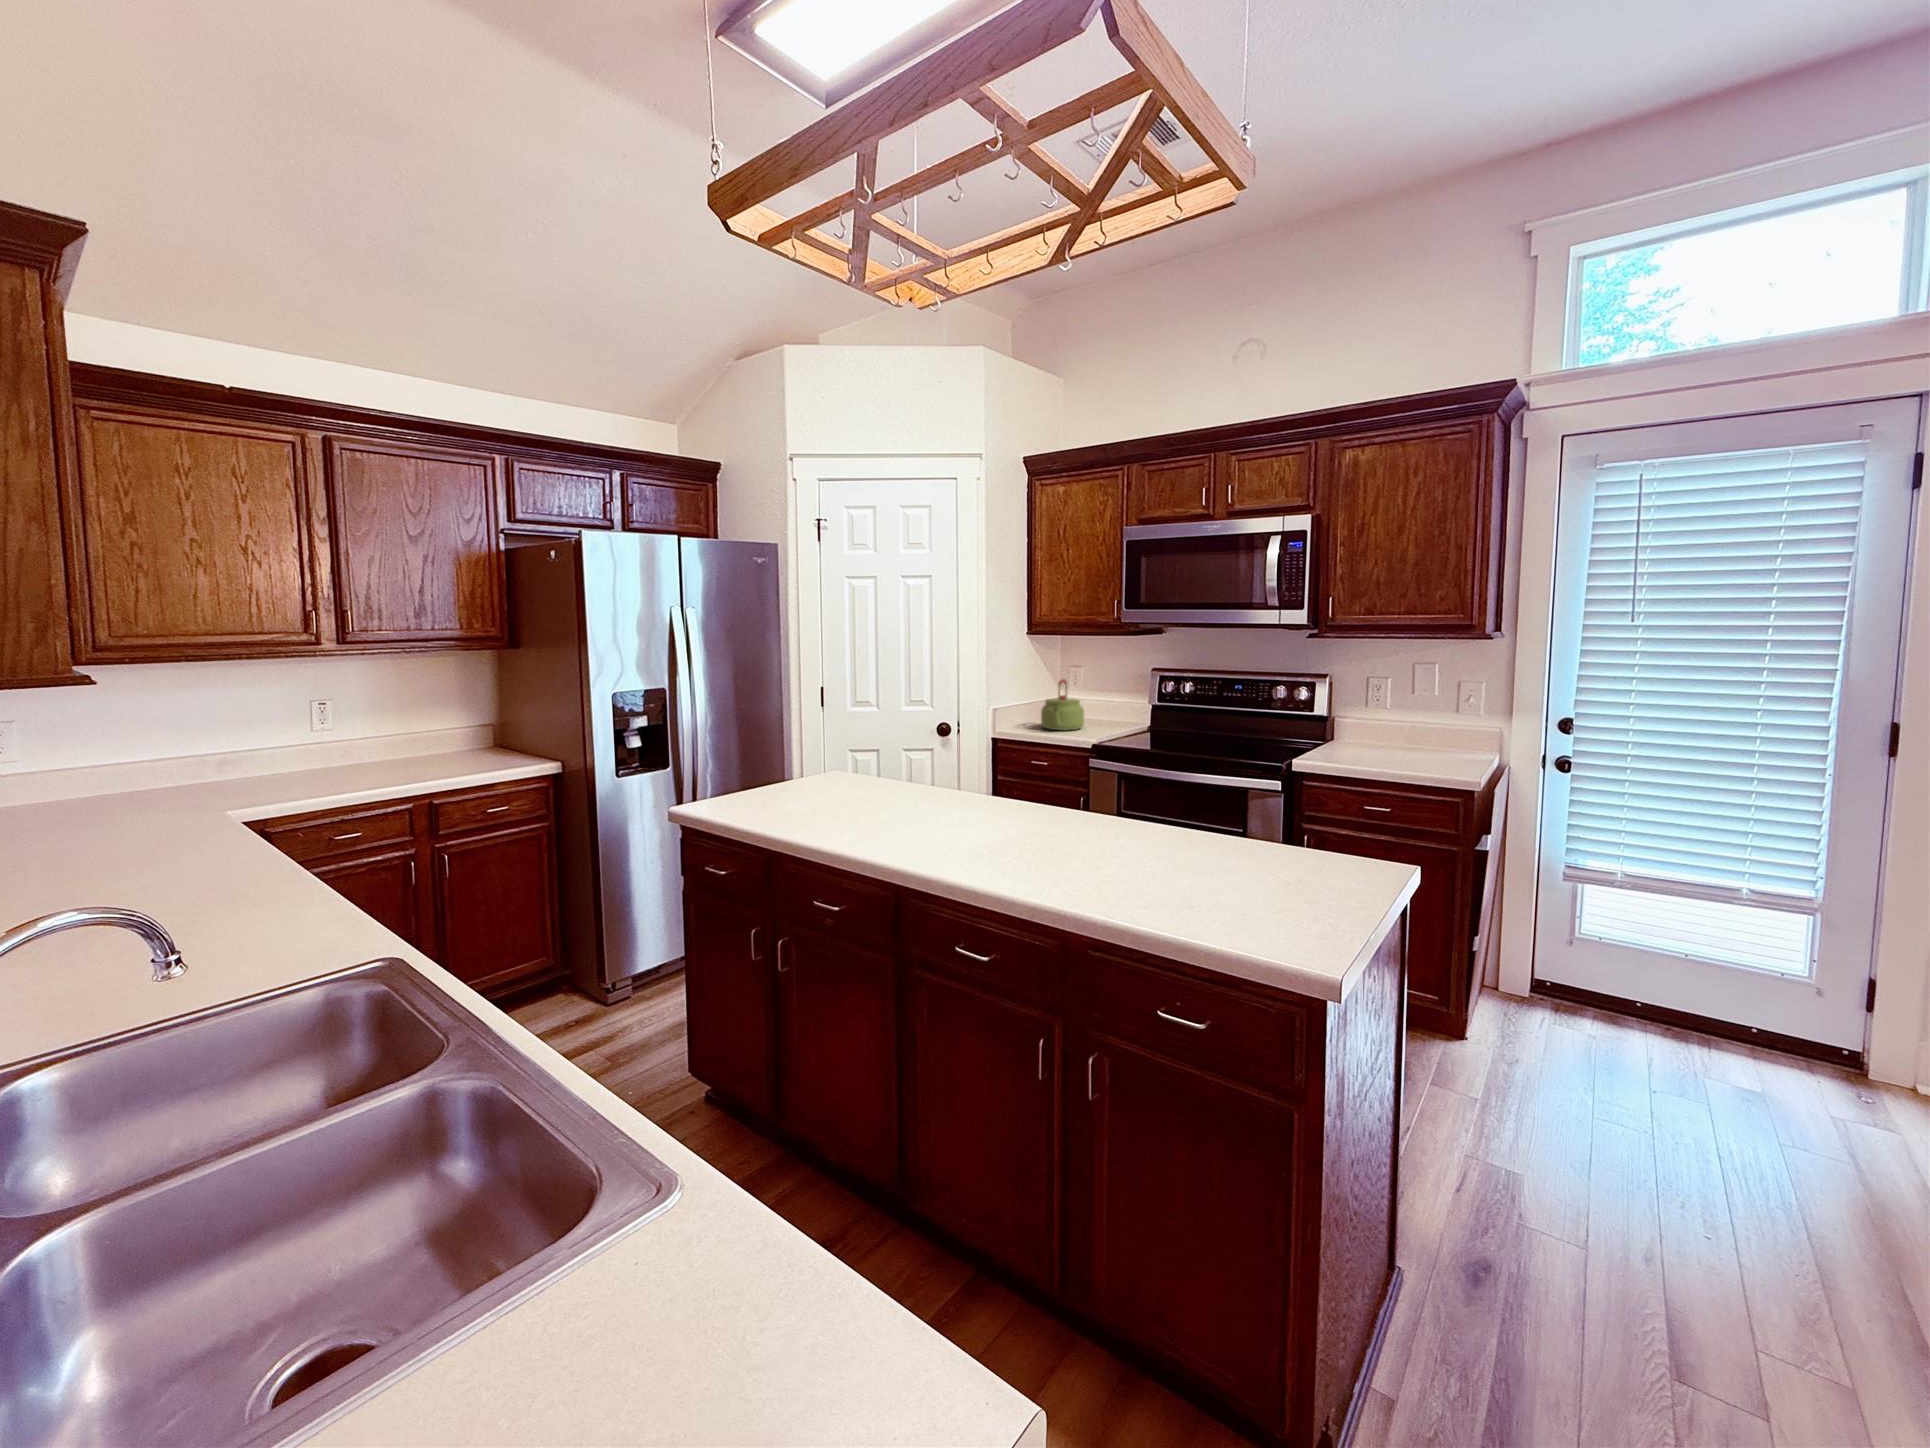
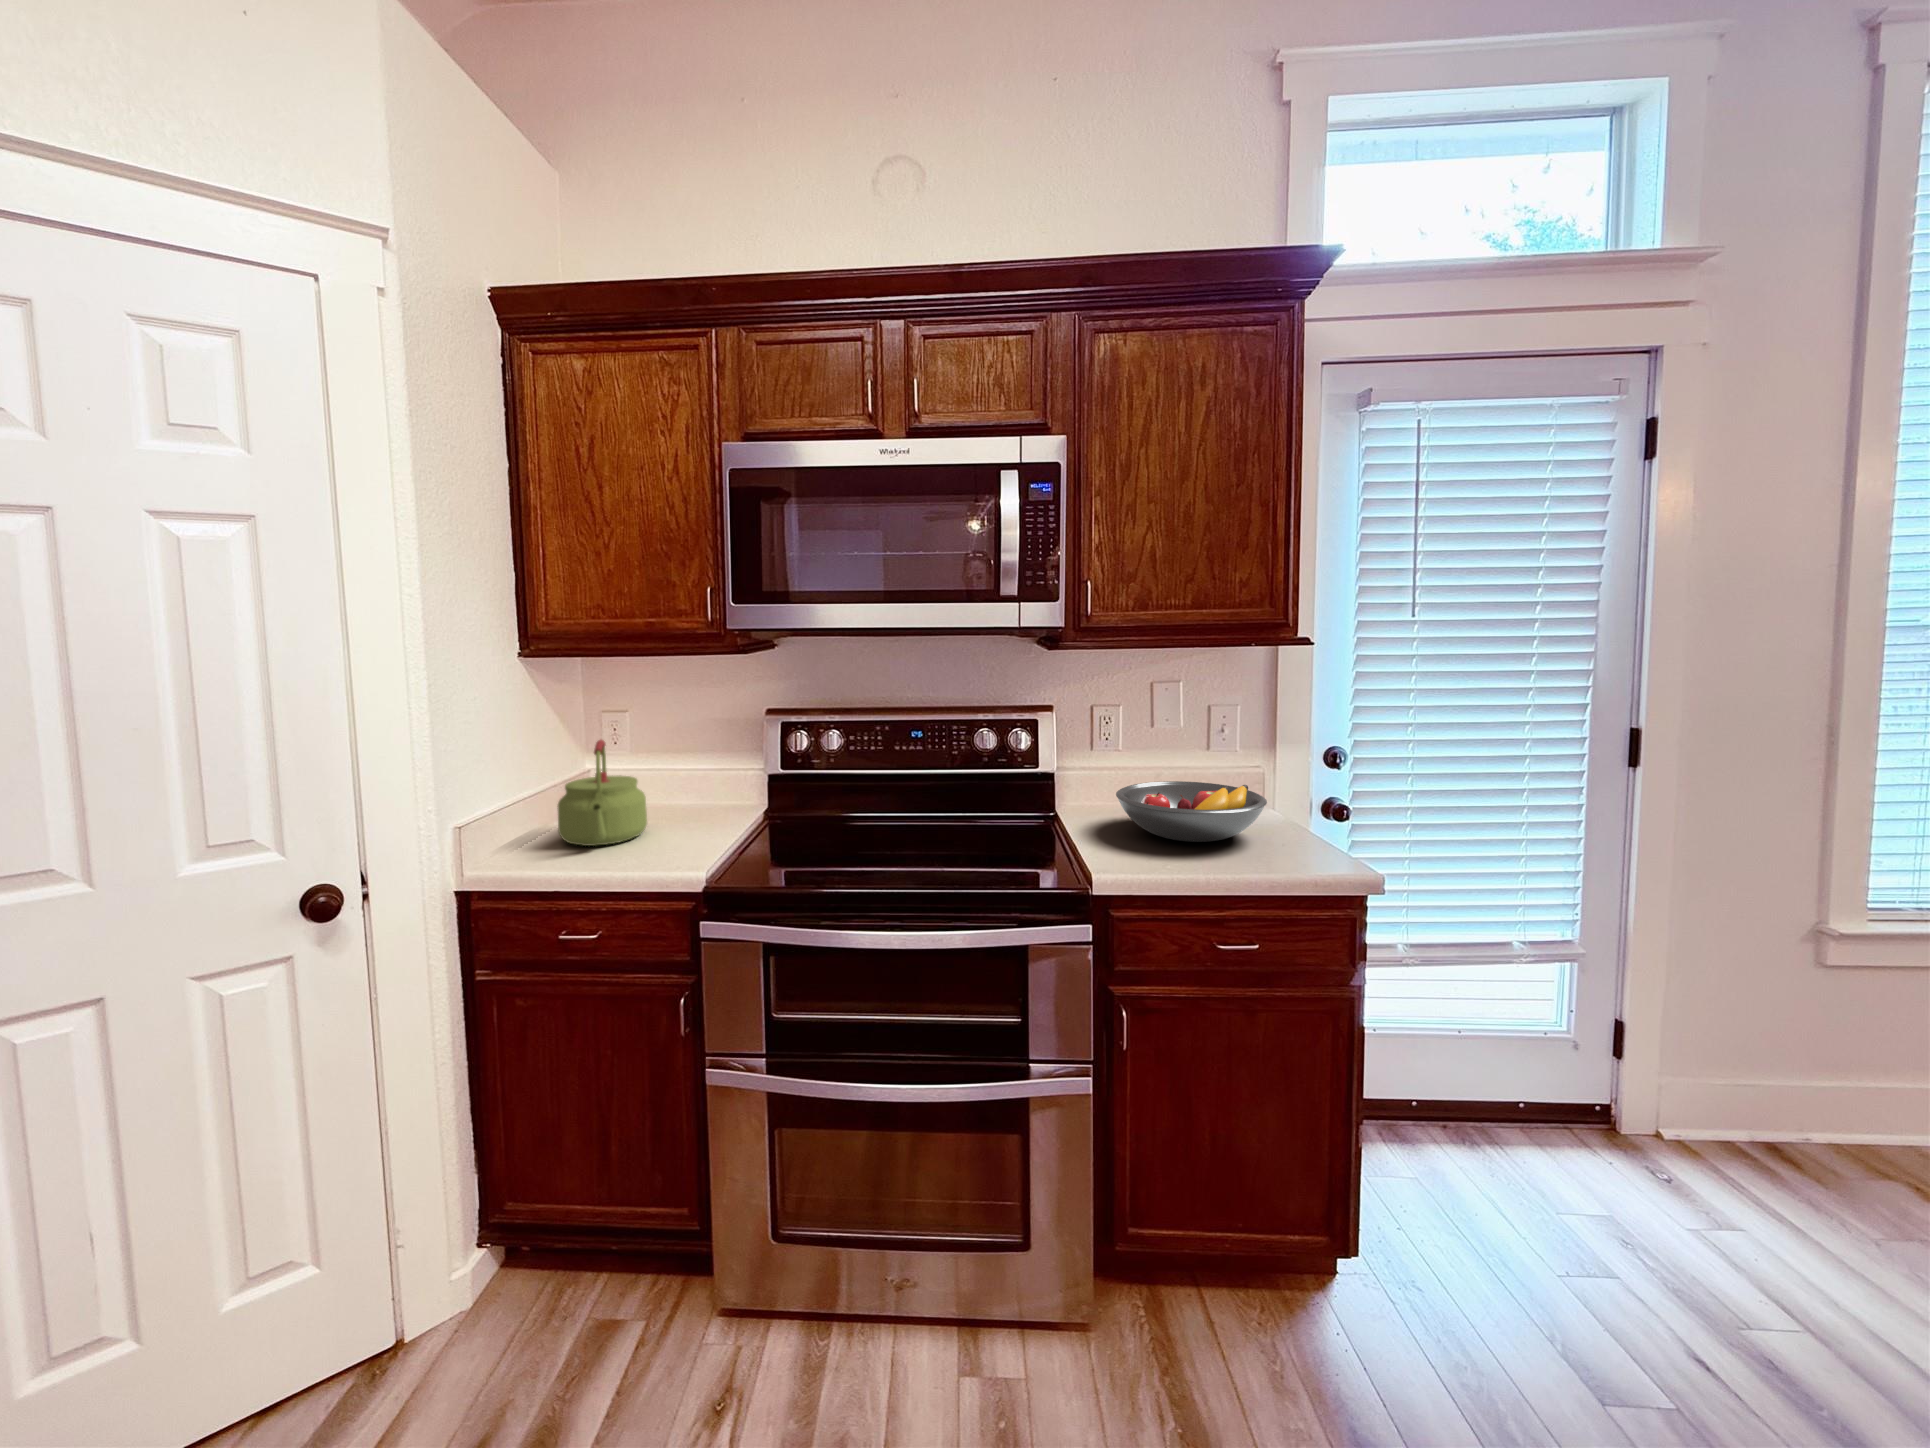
fruit bowl: none [1346,727,1451,761] -> present [1116,781,1267,842]

